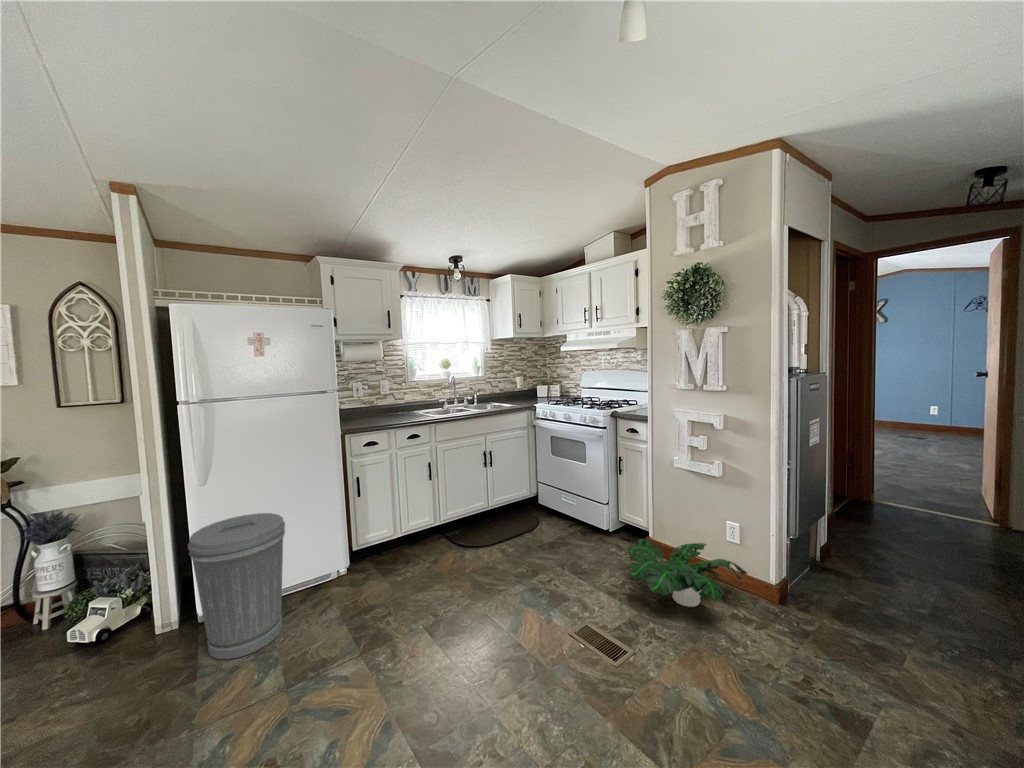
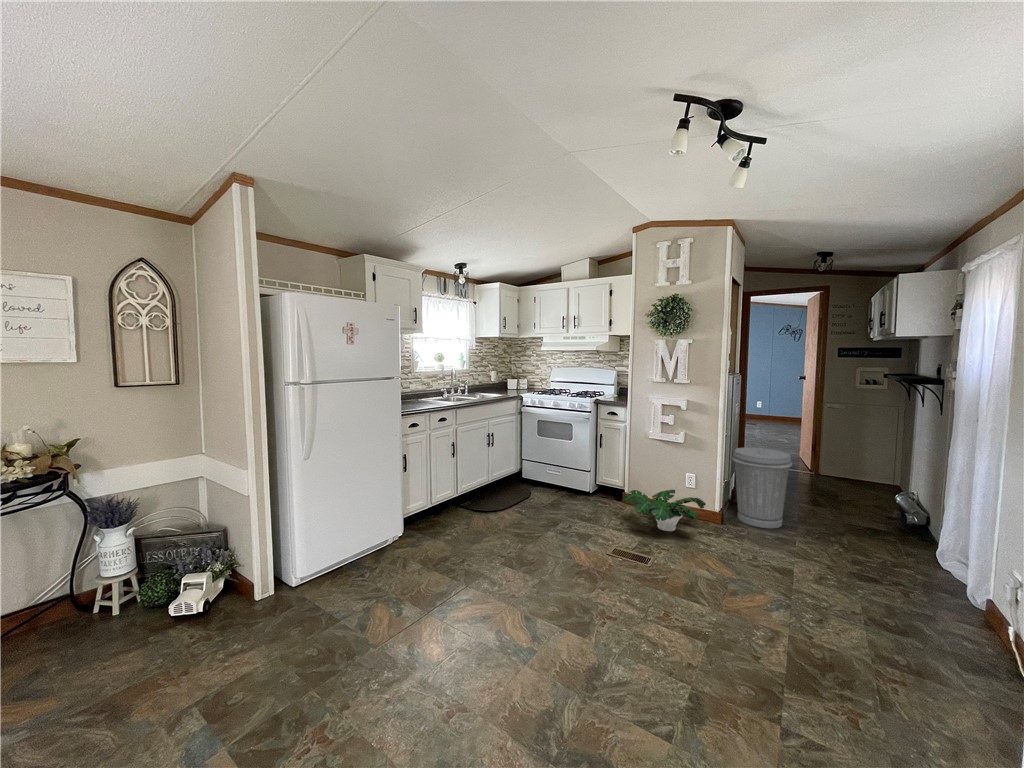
trash can: present [188,513,285,659] -> present [732,447,792,528]

